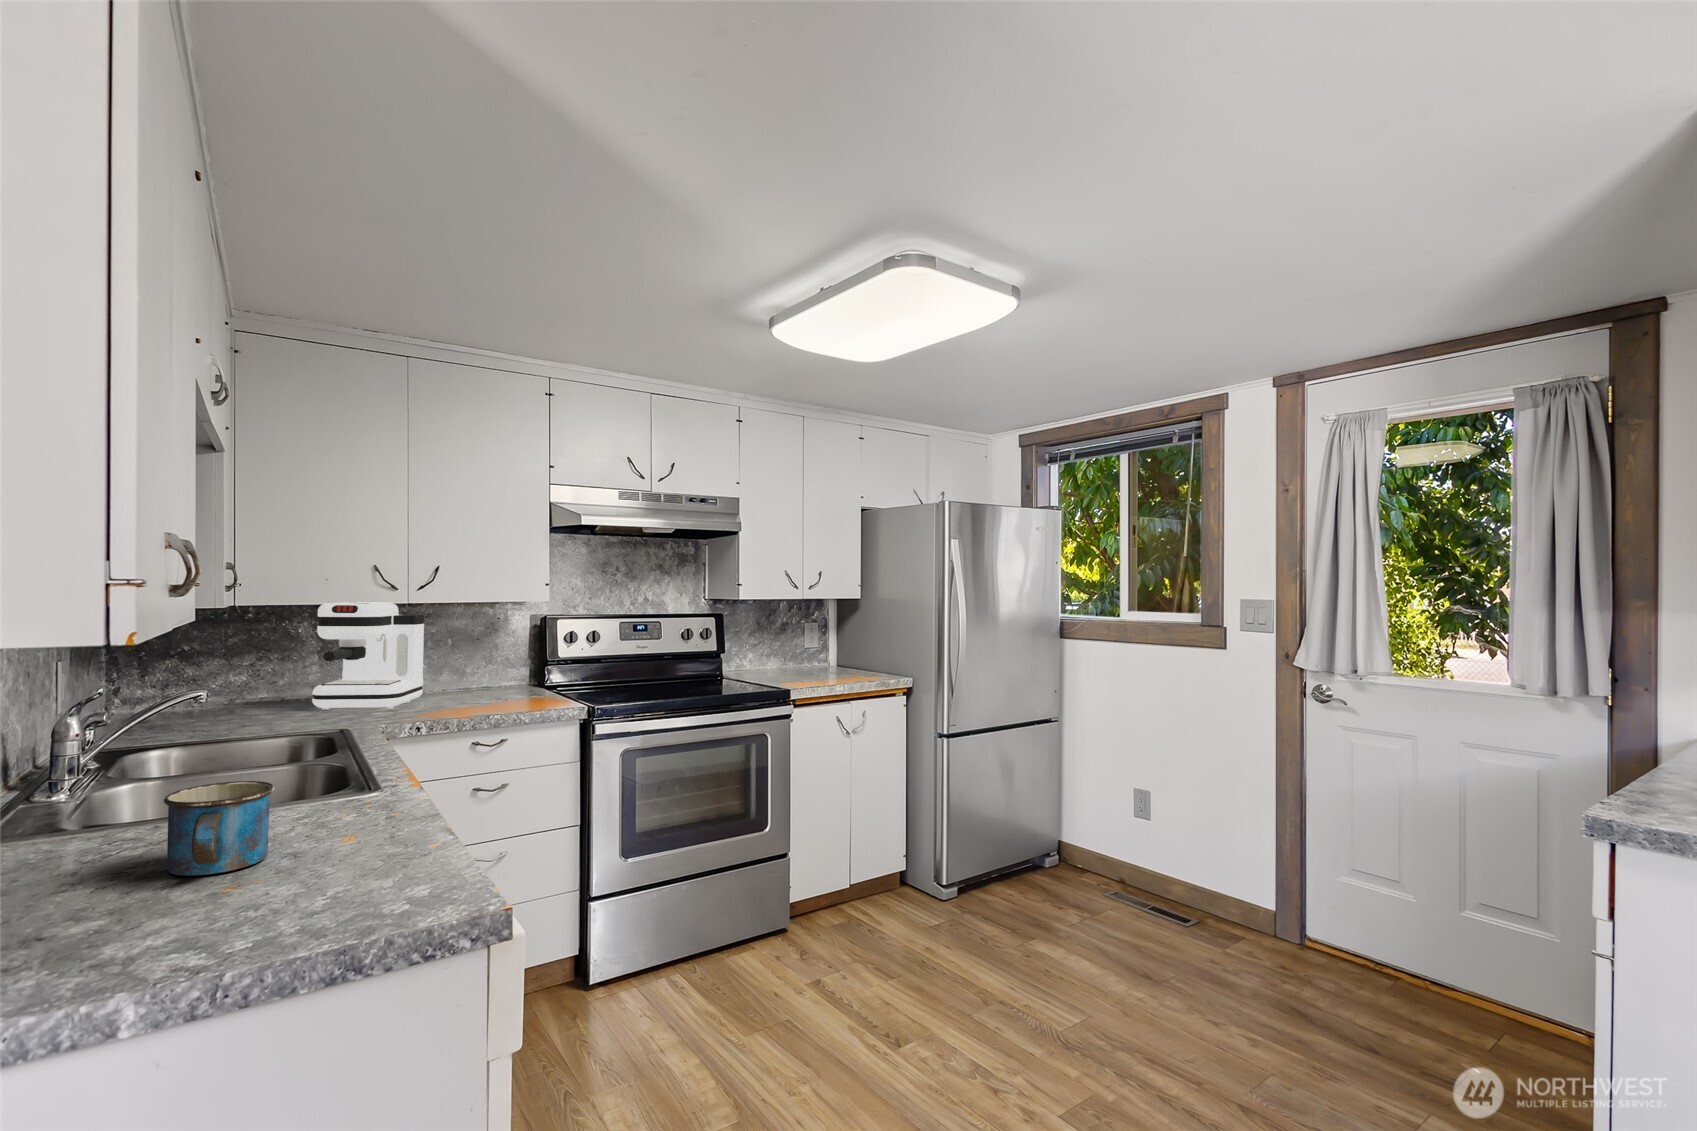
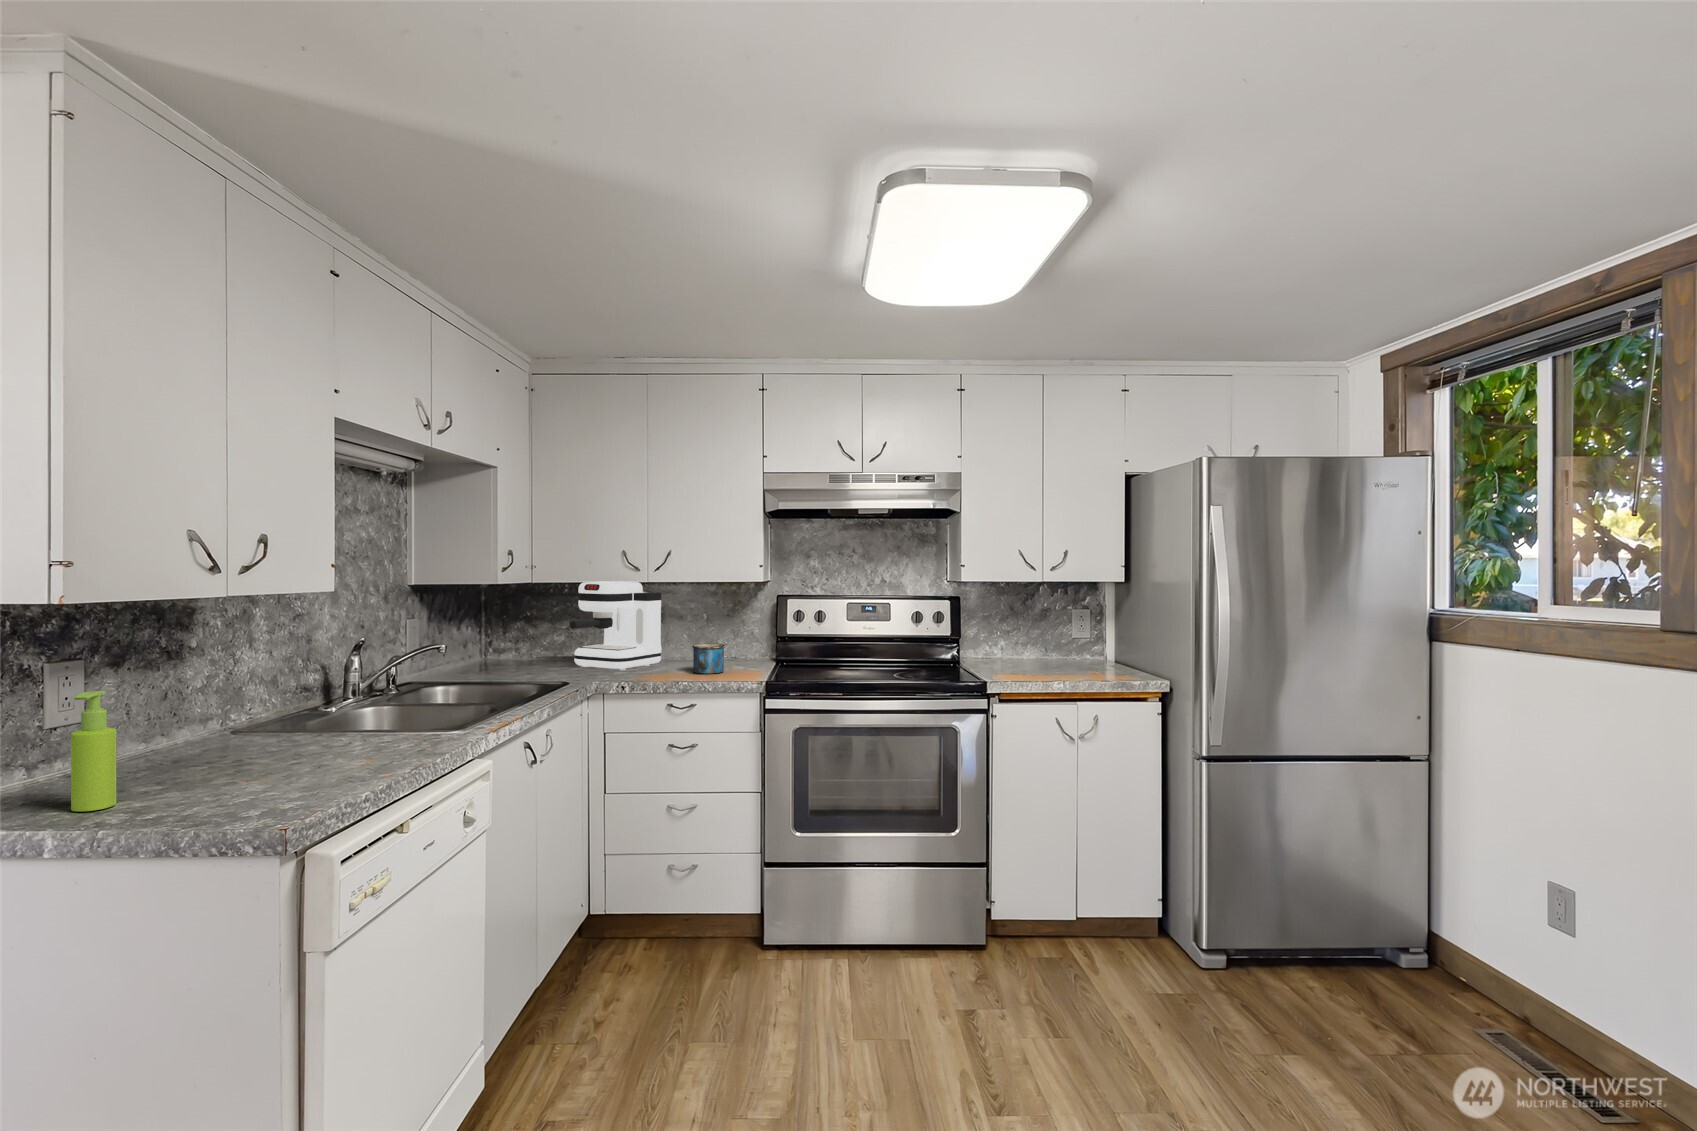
soap dispenser: none [63,762,142,965] -> present [71,691,116,812]
mug: present [164,781,274,876] -> present [692,644,725,674]

